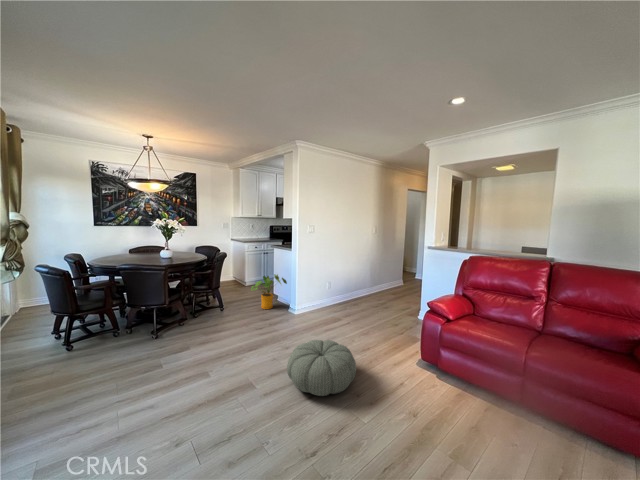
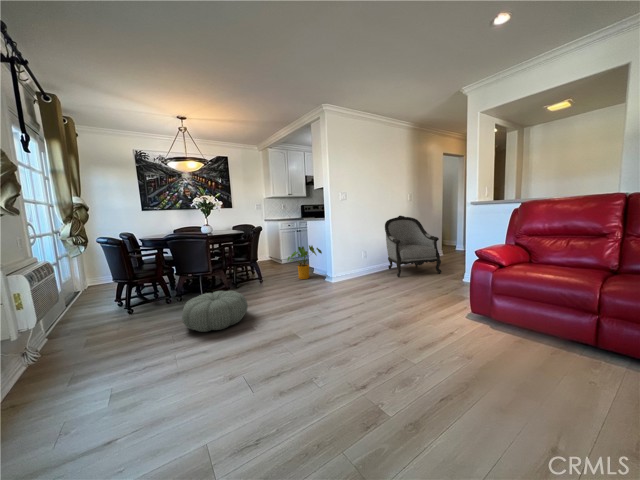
armchair: none [350,249,400,311] -> present [385,216,441,277]
pouf: present [287,340,356,396] -> present [182,291,248,332]

